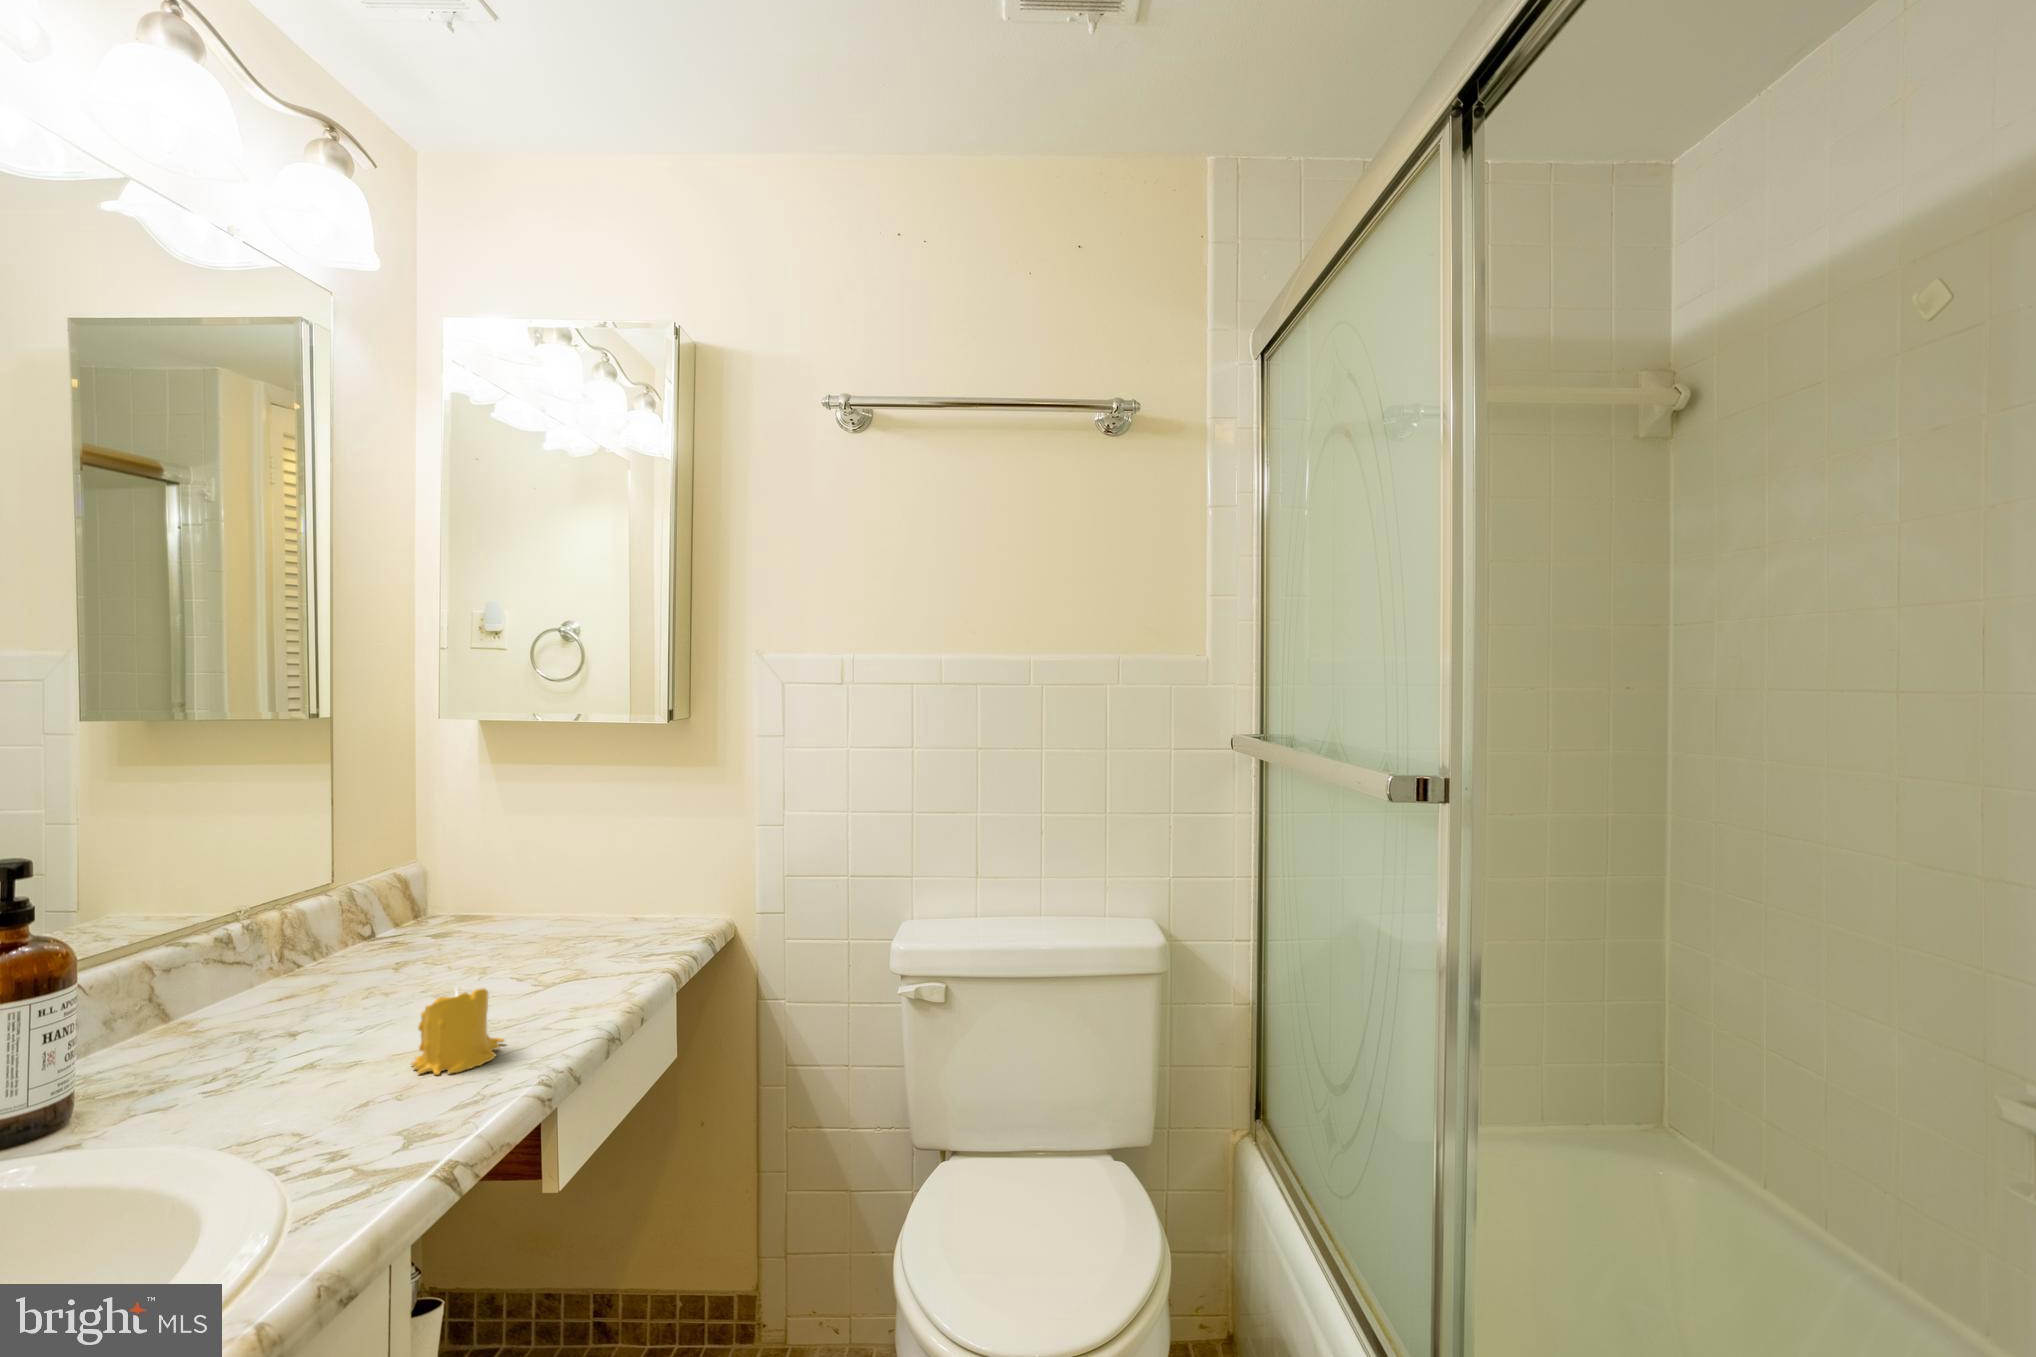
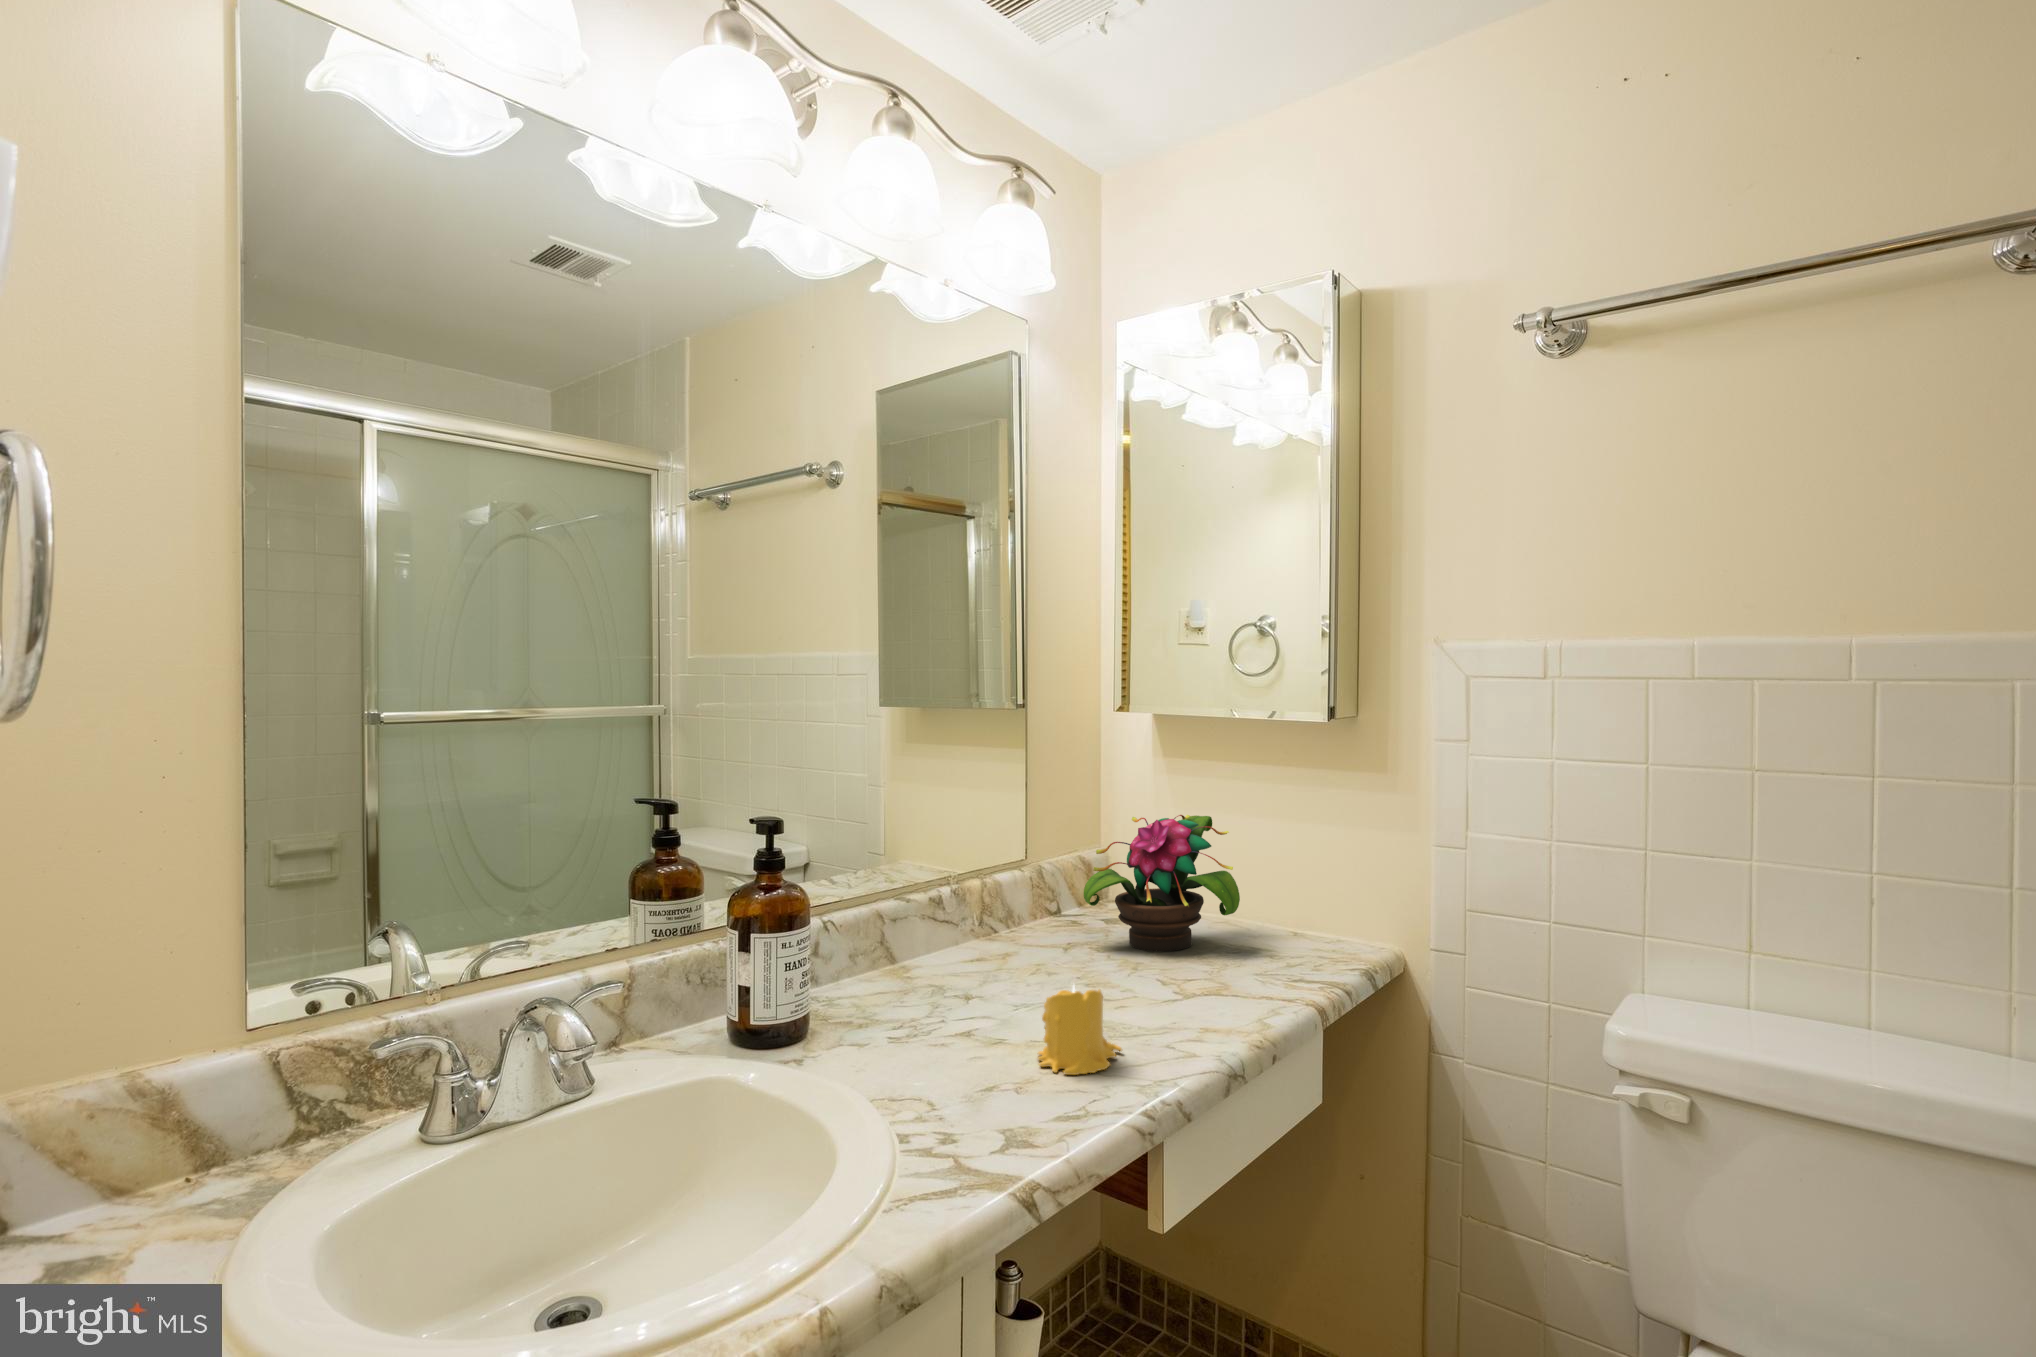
potted flower: none [422,821,594,956] -> present [1084,815,1240,952]

